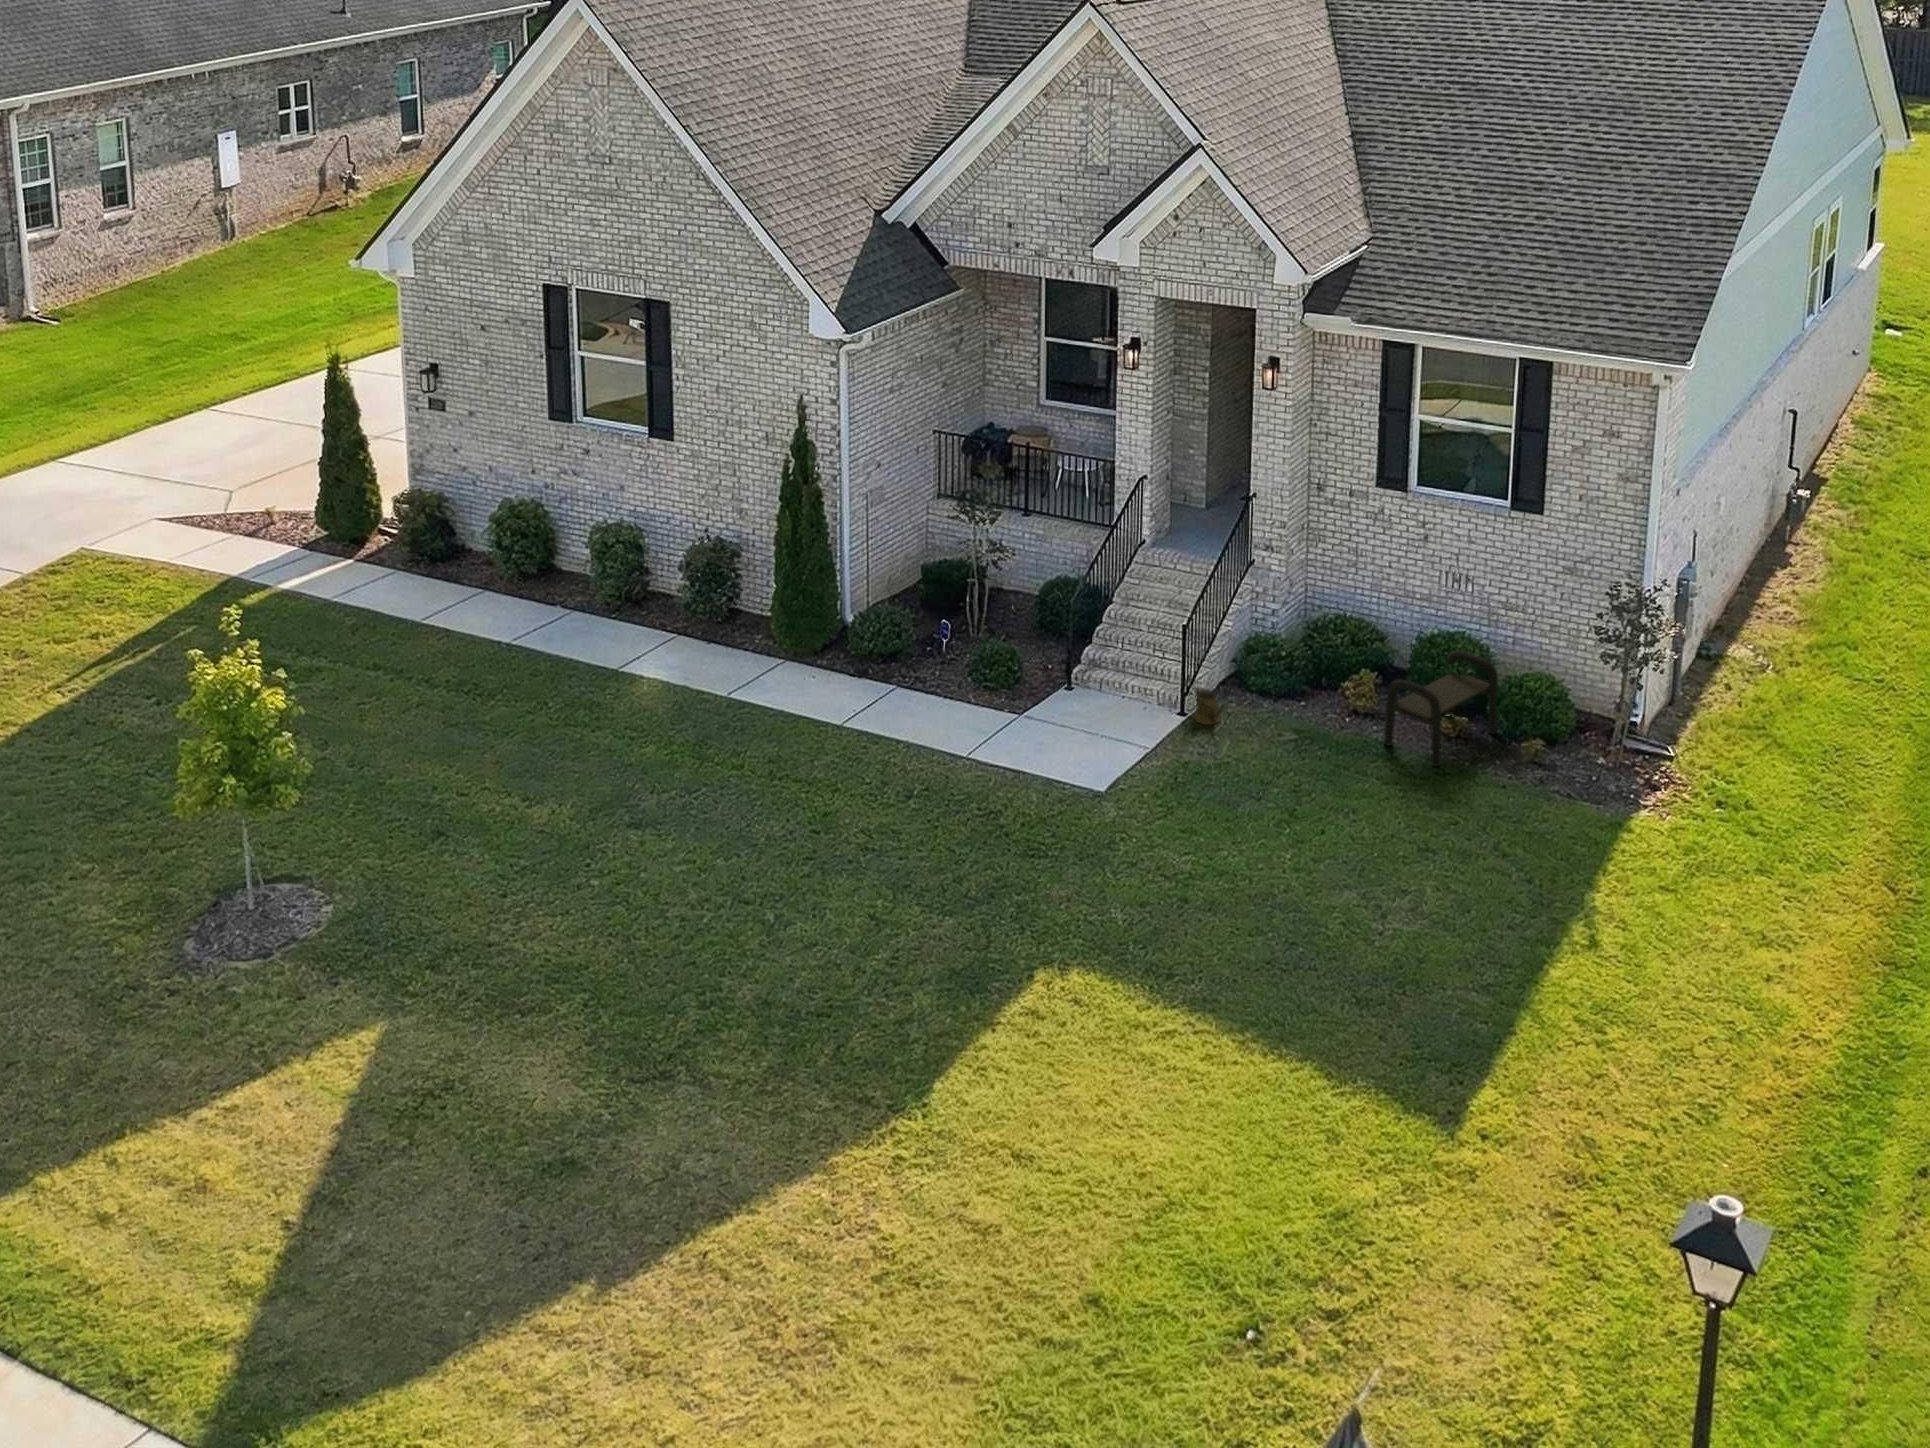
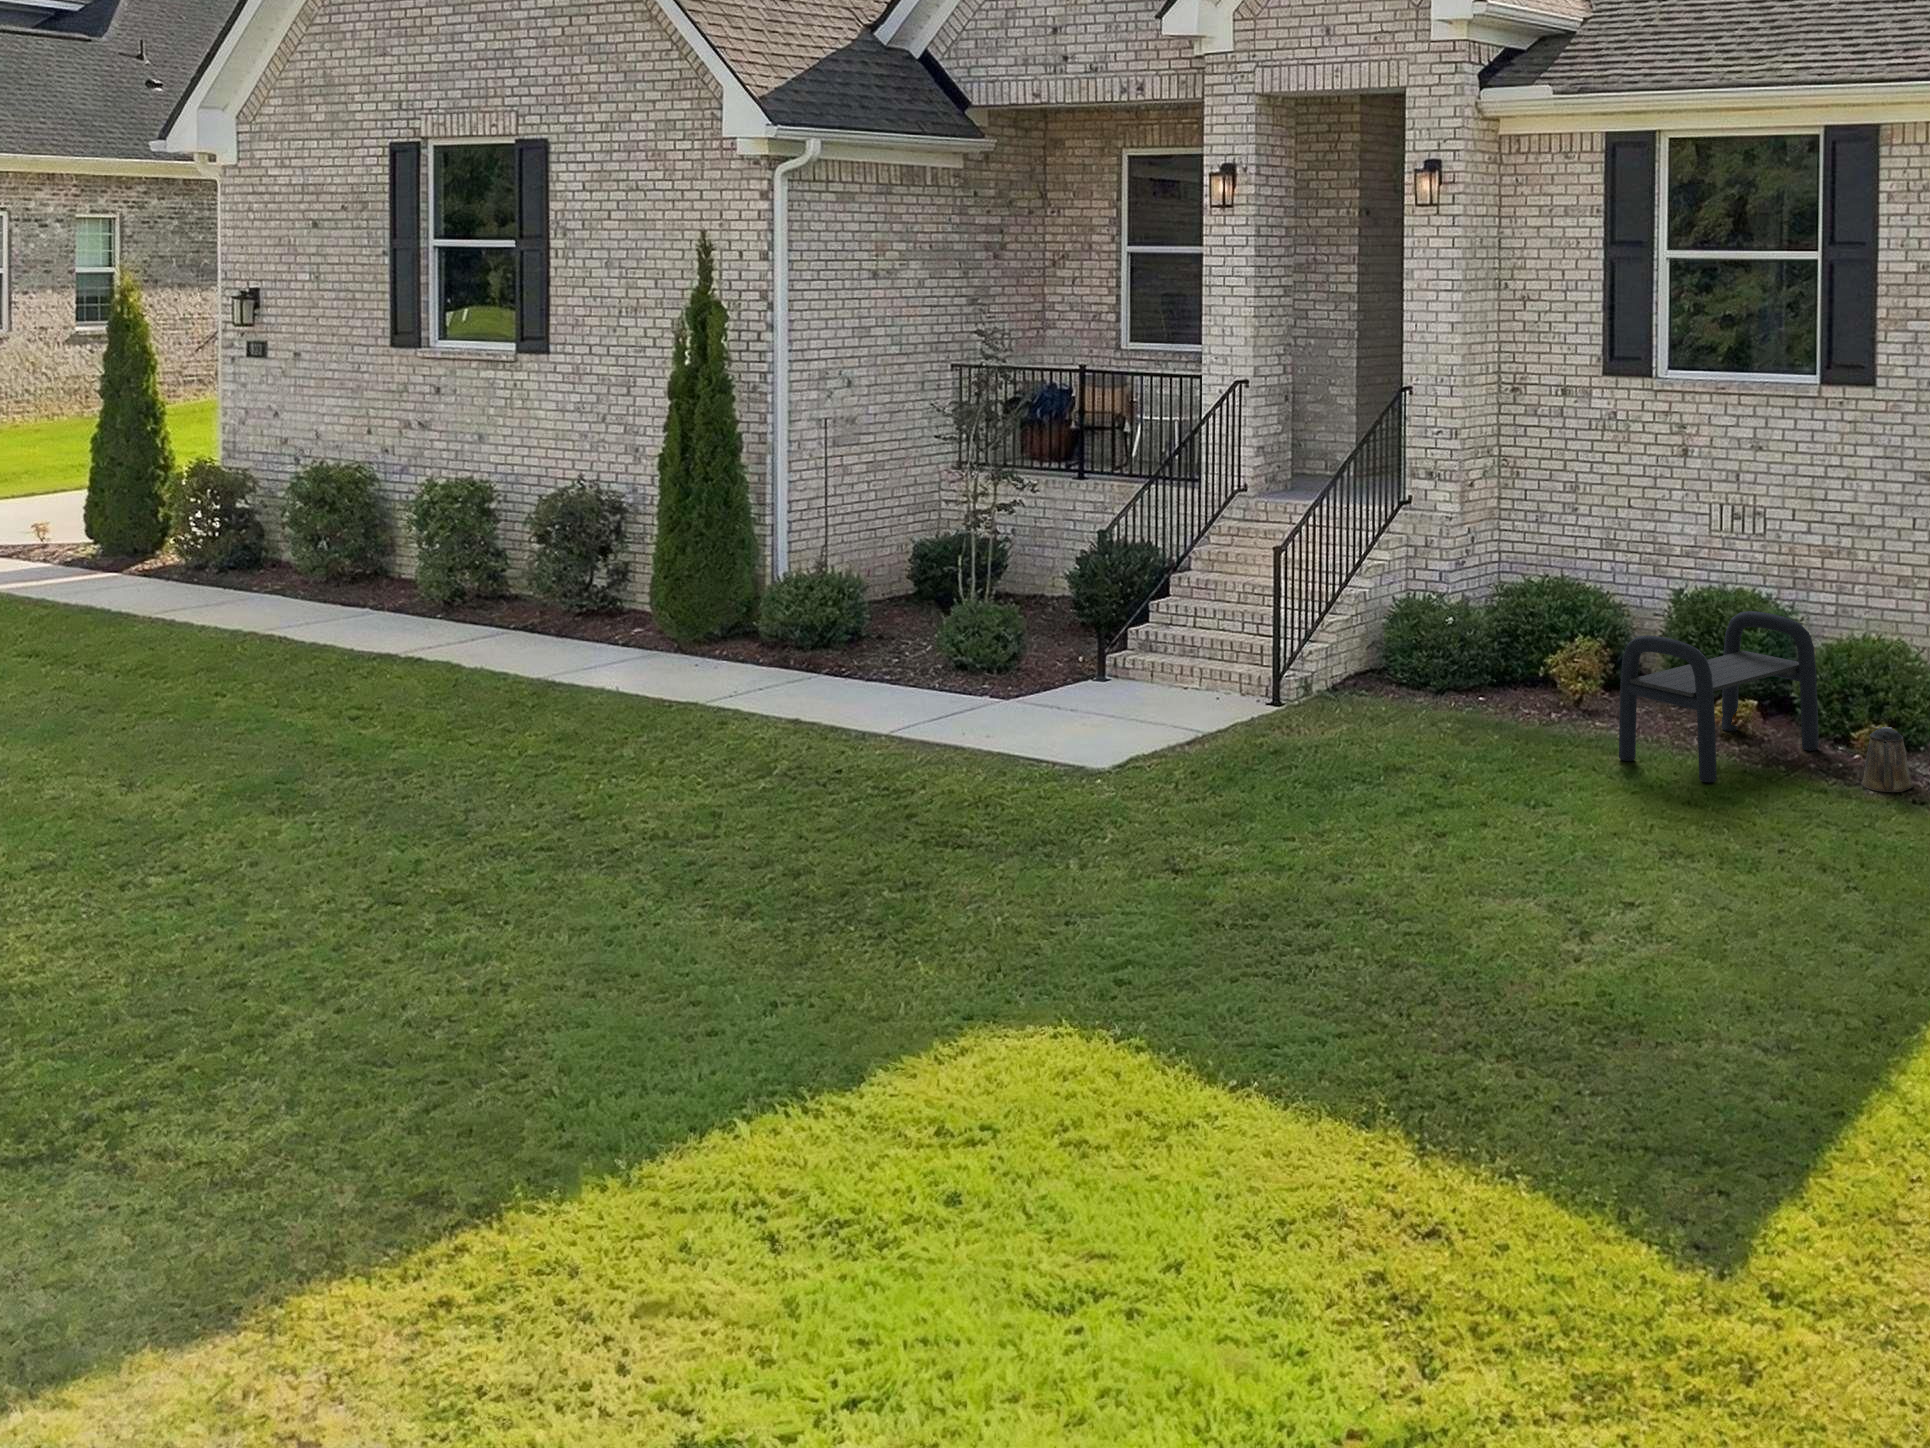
watering can: present [1194,687,1226,725] -> present [1861,727,1913,792]

